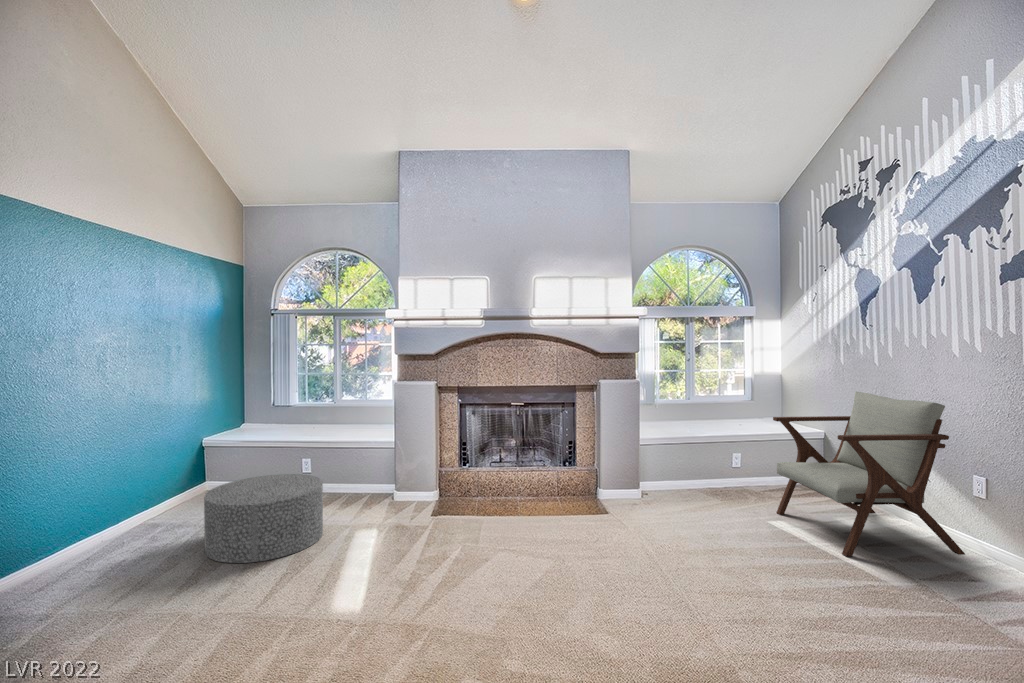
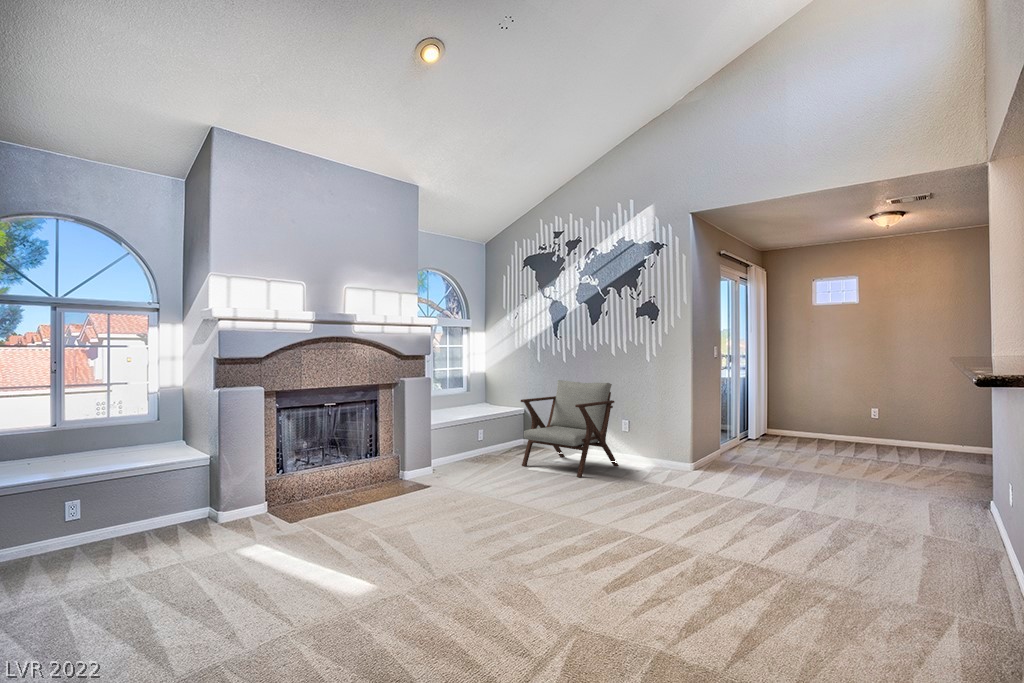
ottoman: present [204,474,323,563] -> none [68,497,219,603]

